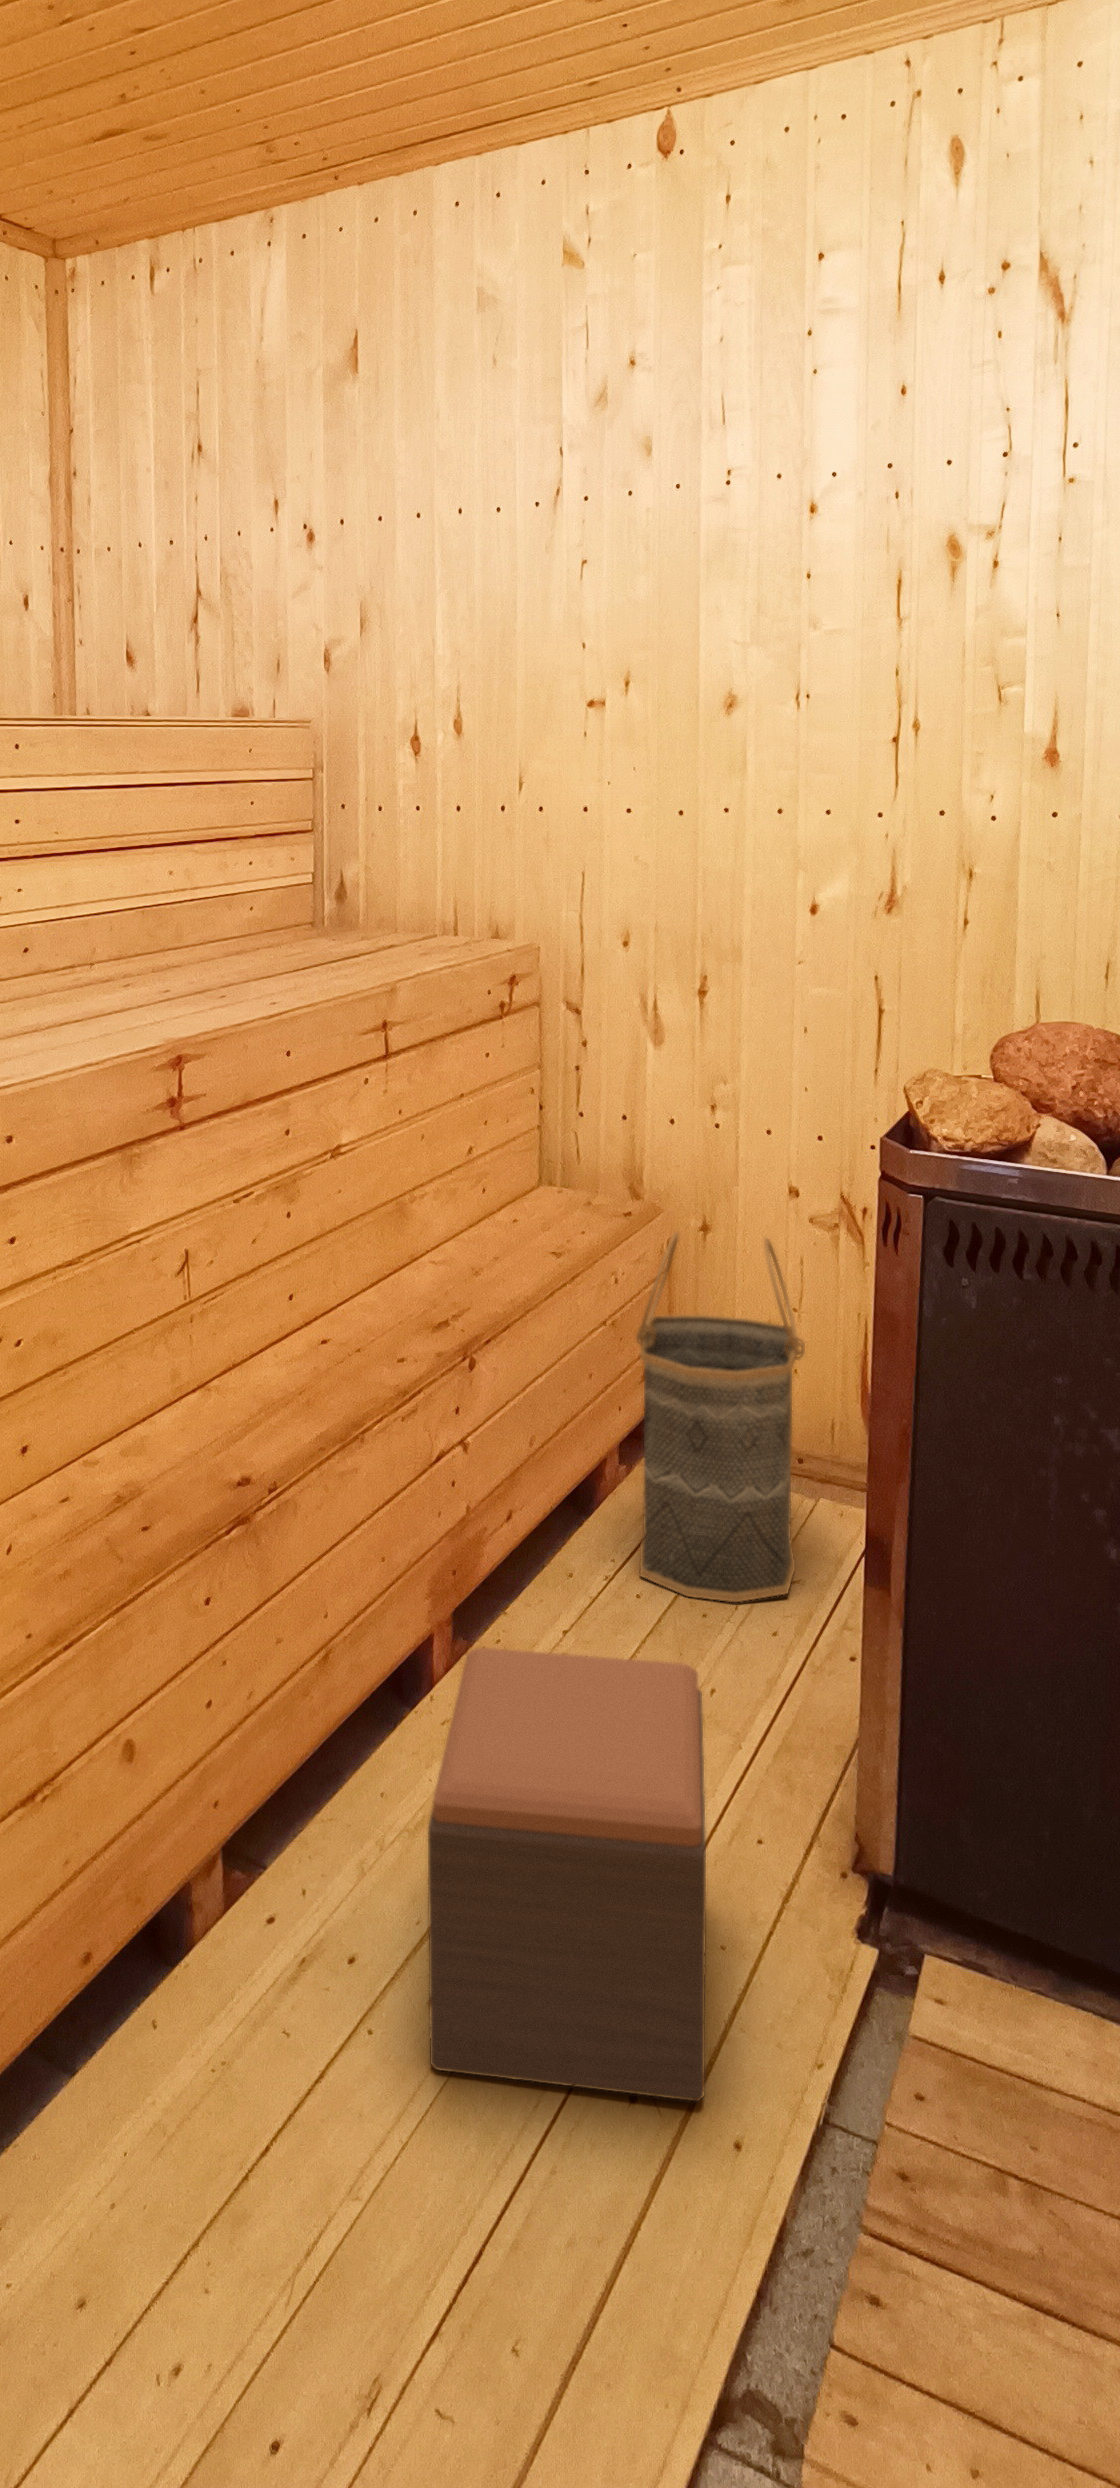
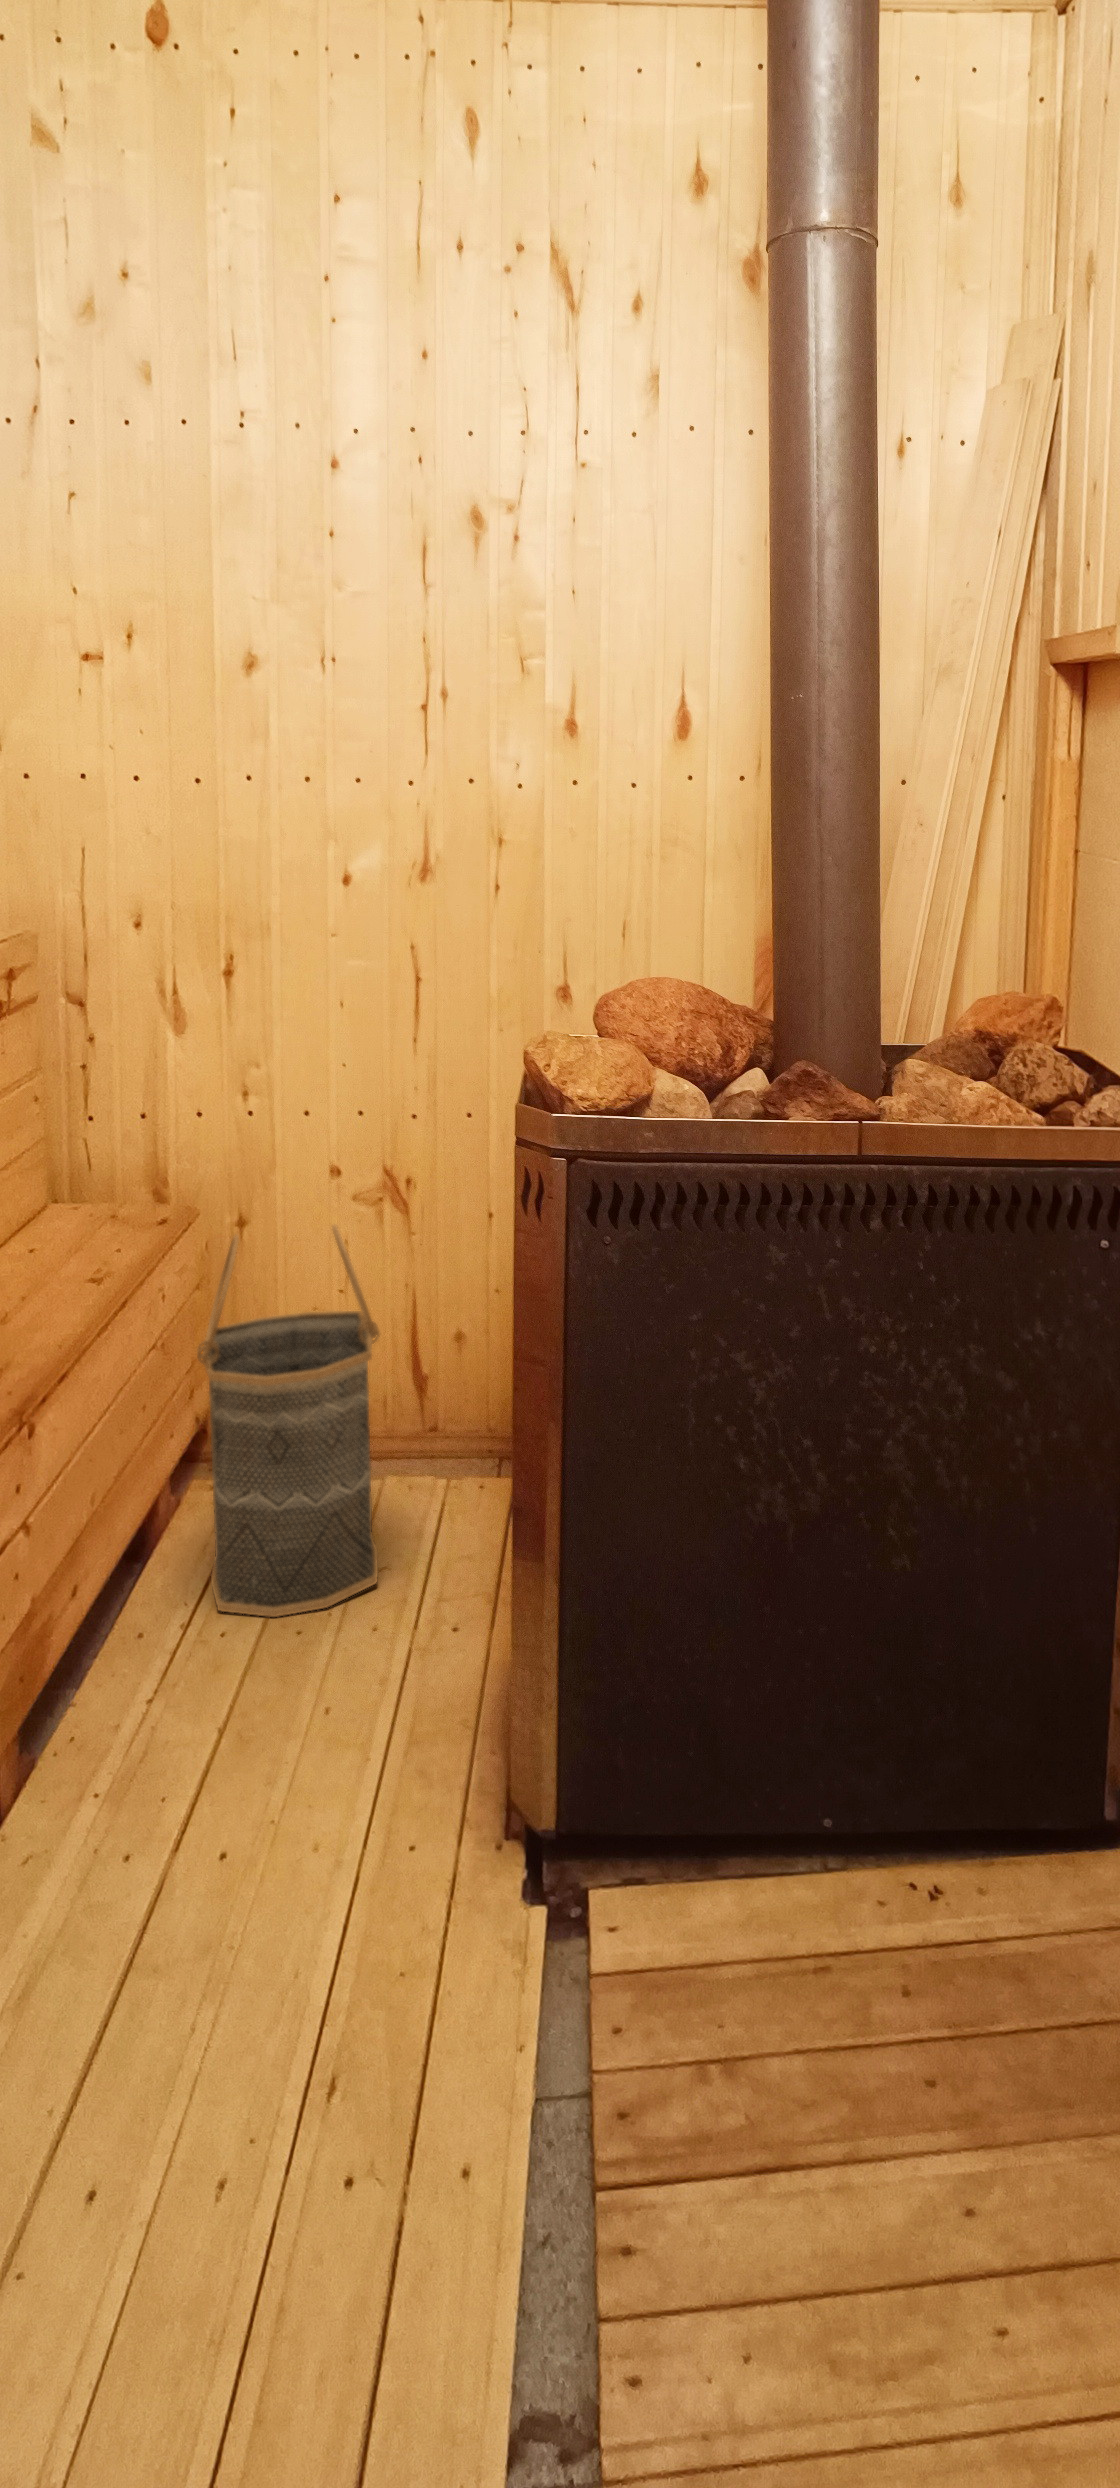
footstool: present [428,1648,706,2101] -> none [88,1692,424,2254]

